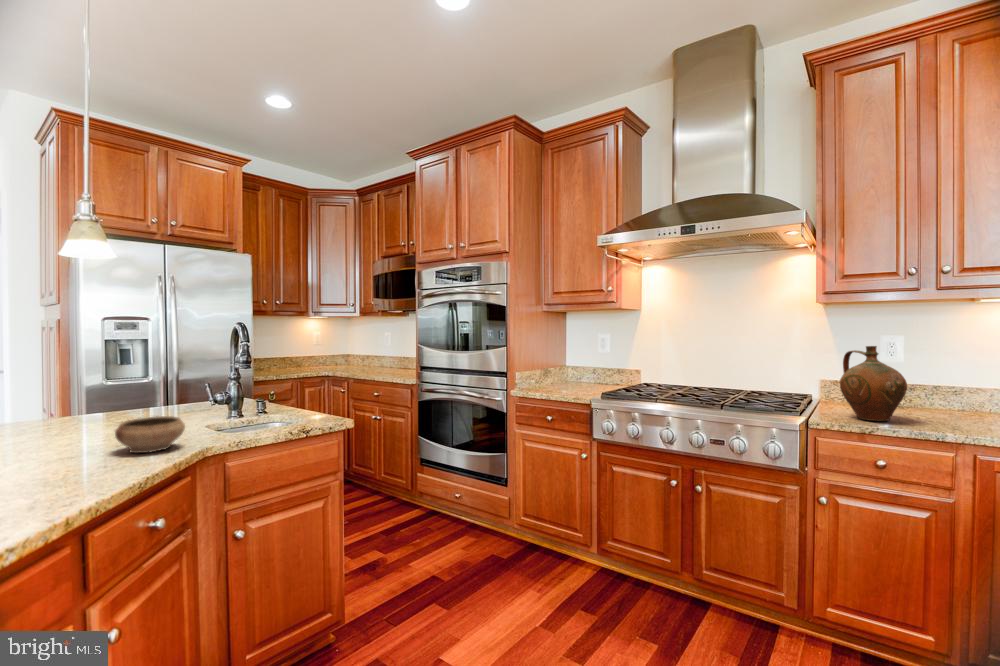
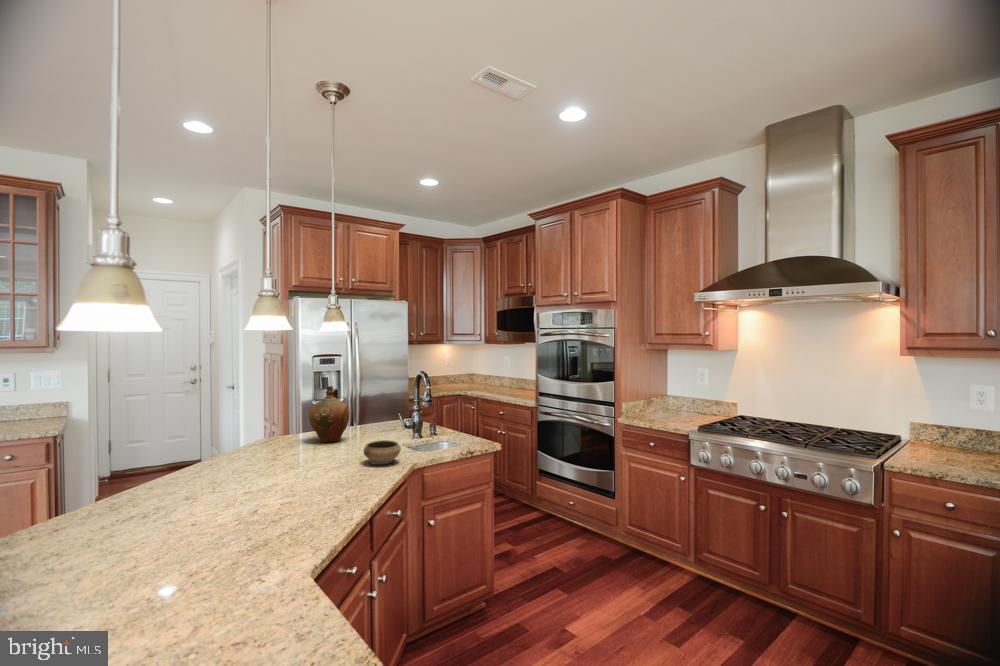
ceramic jug: present [840,346,907,421] -> present [309,386,350,442]

